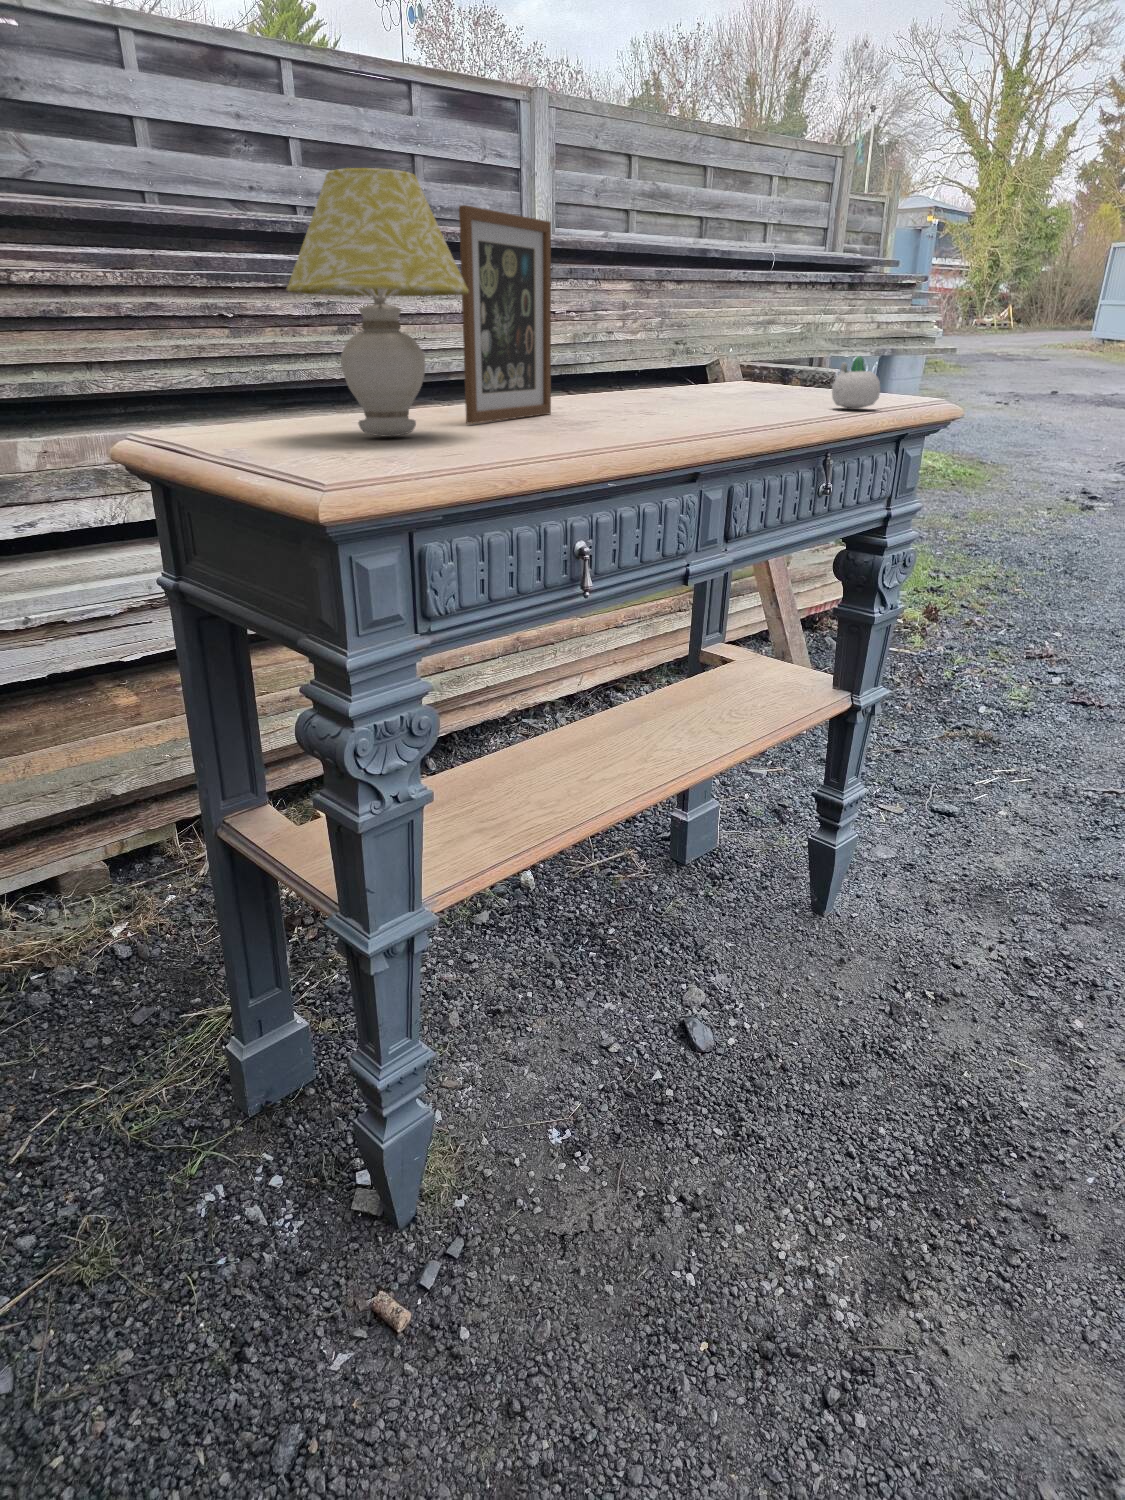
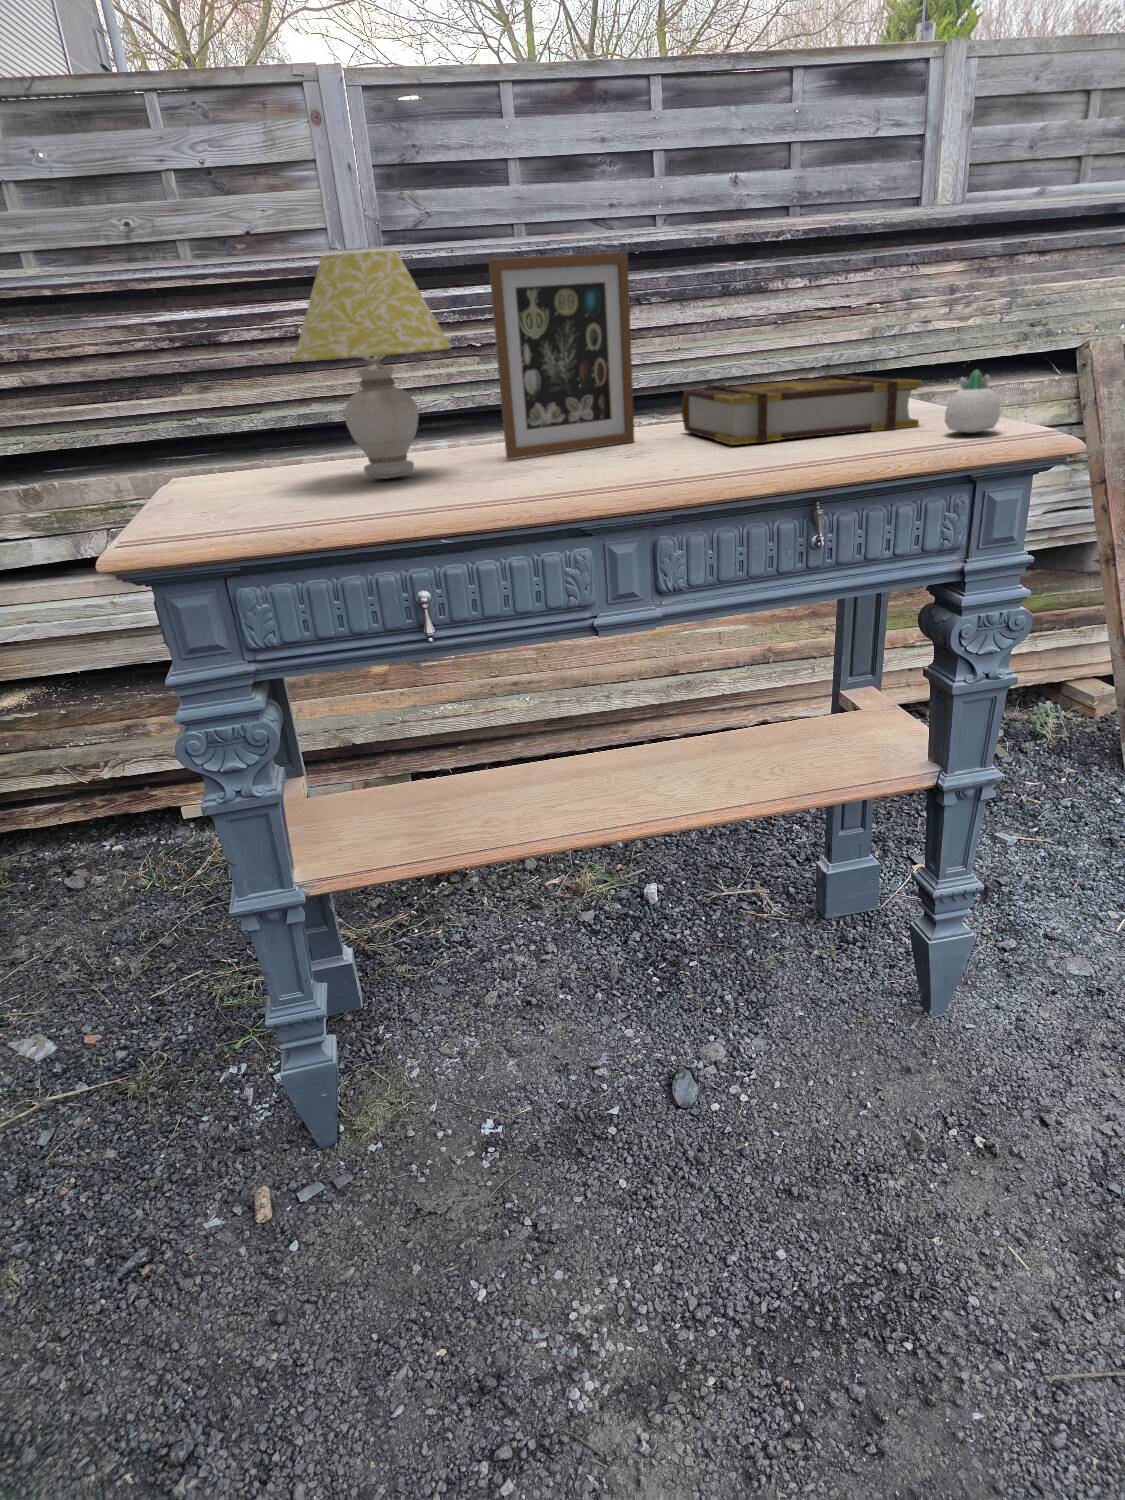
book: none [571,361,789,414] -> present [682,374,922,445]

